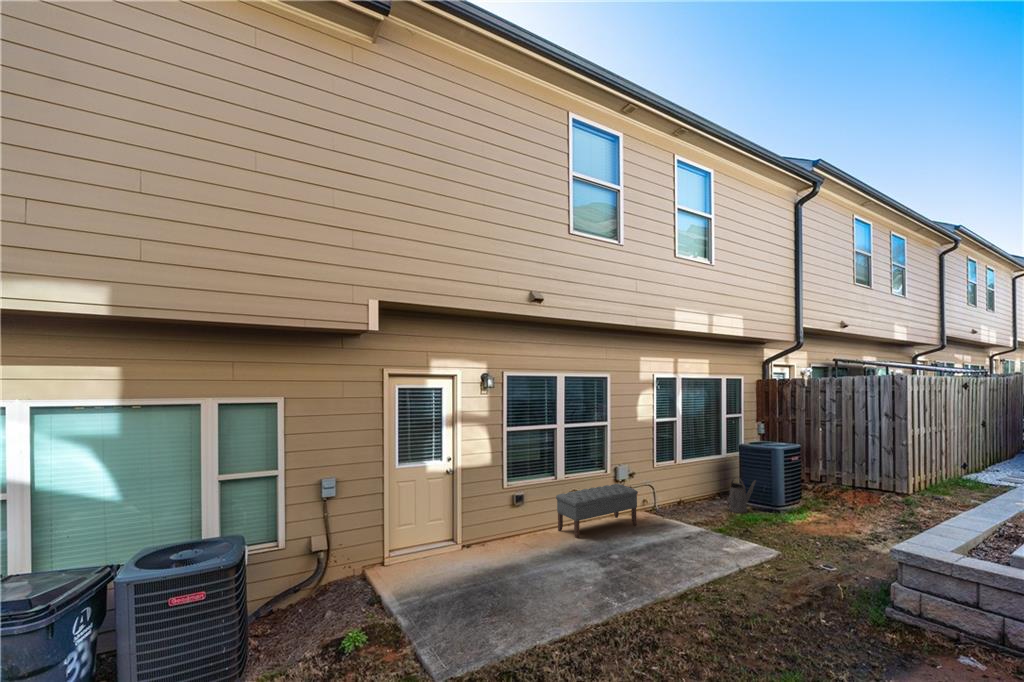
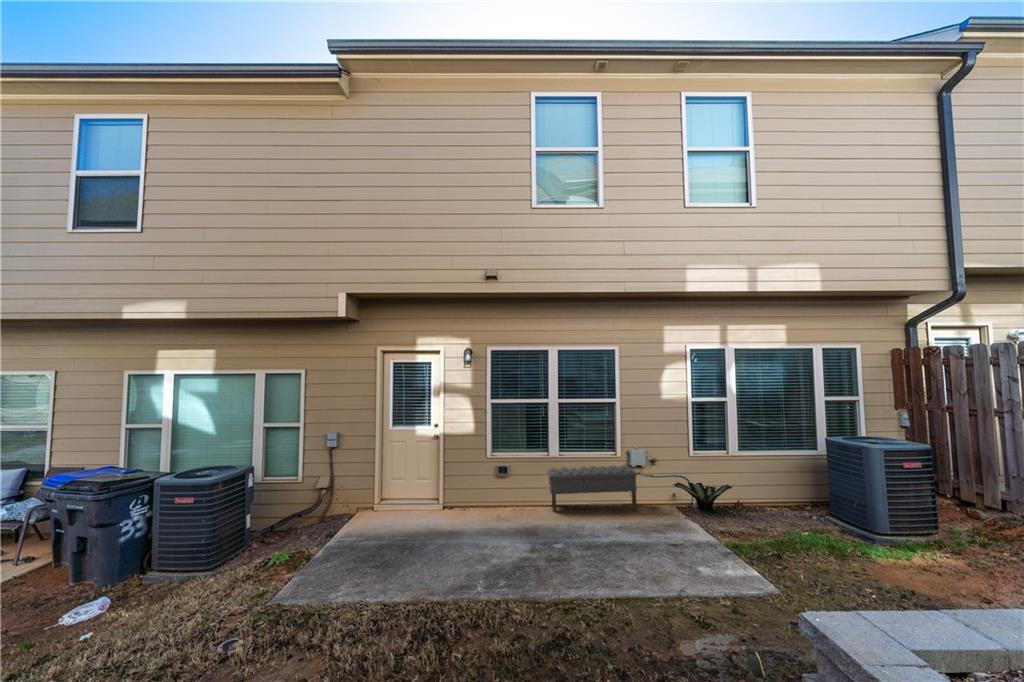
watering can: present [728,477,756,513] -> none [780,471,835,519]
potted plant: none [651,487,701,517] -> present [672,482,732,511]

